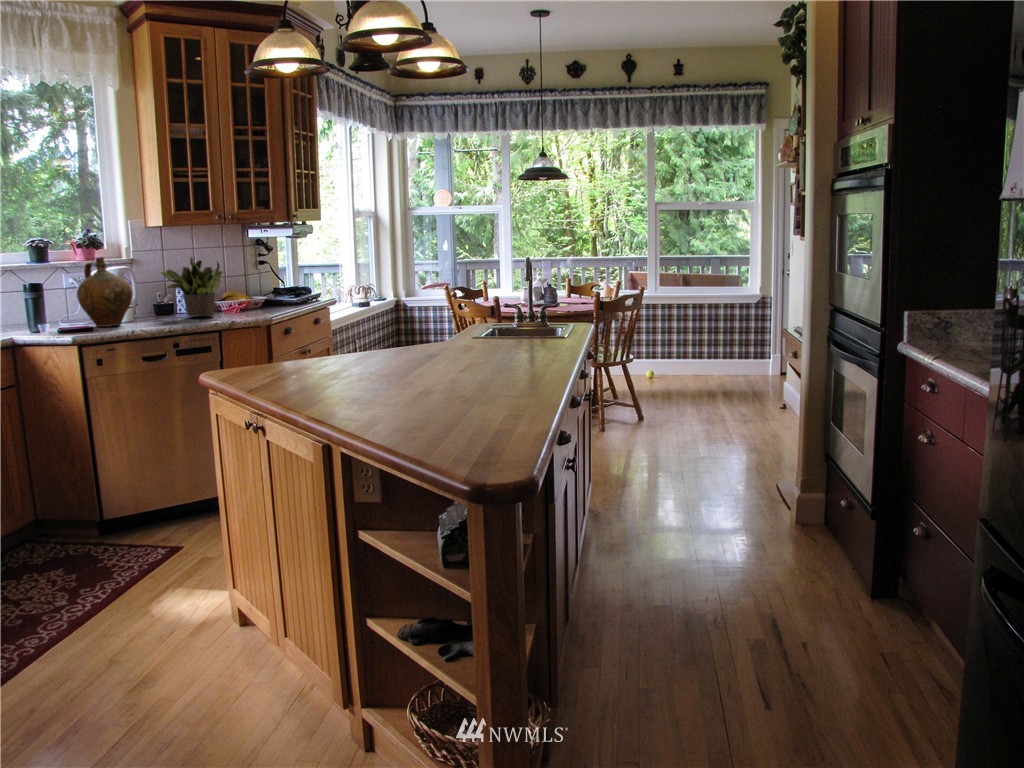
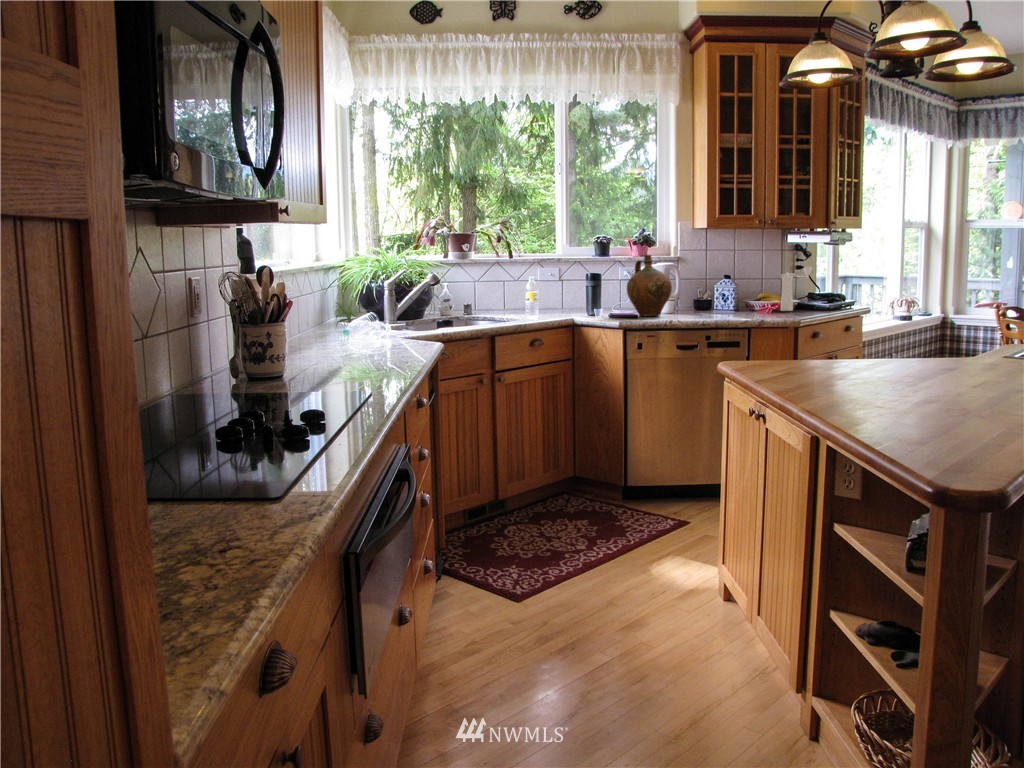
potted plant: present [161,257,222,317] -> none [697,254,755,312]
pepper mill: none [249,266,280,312] -> present [781,267,812,311]

